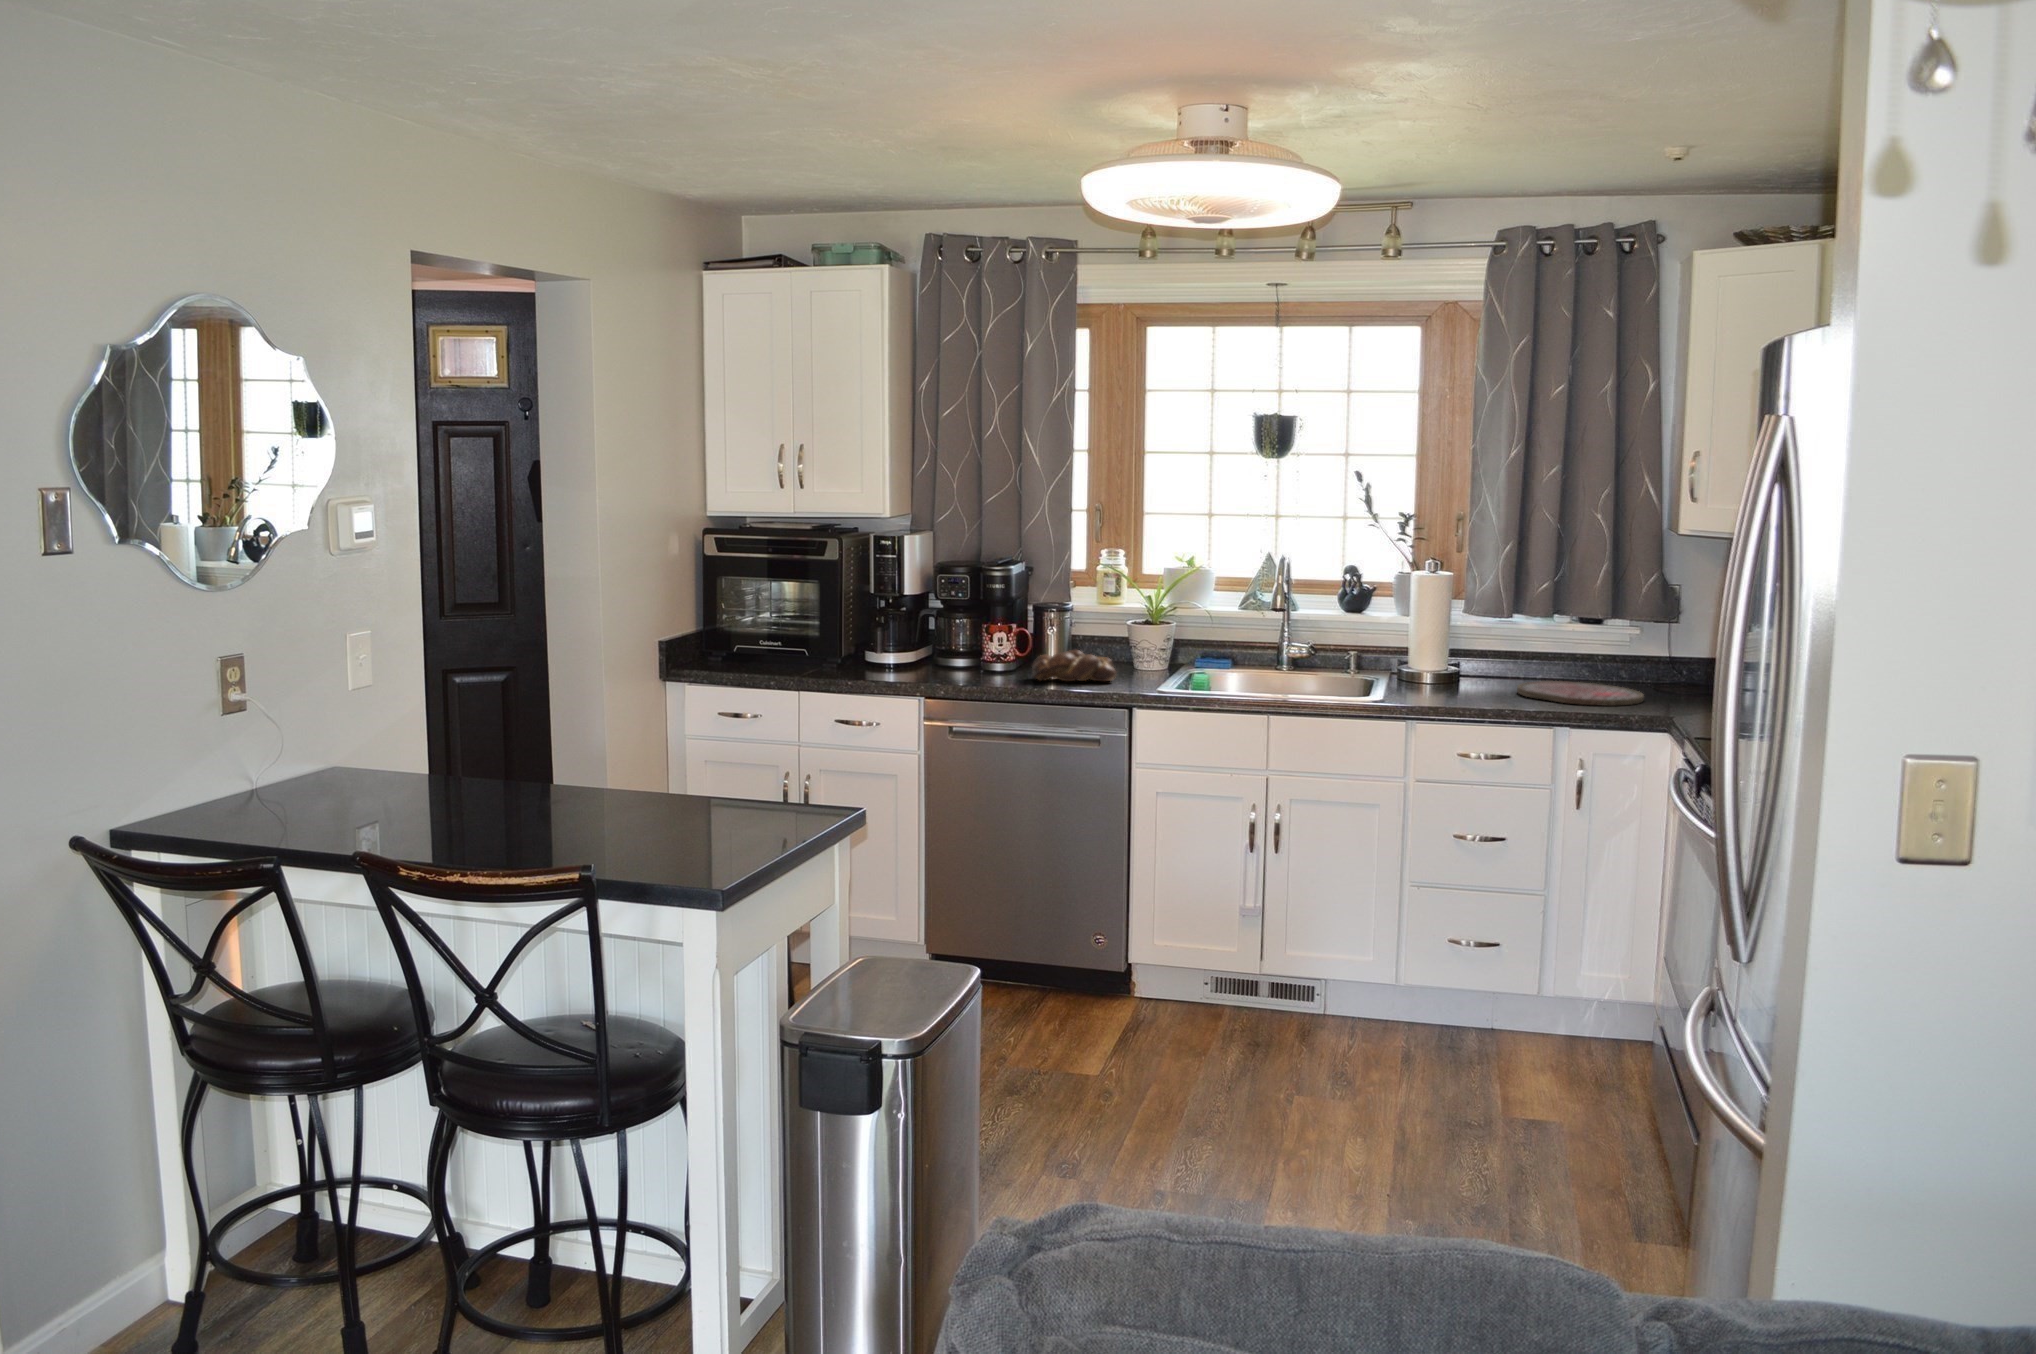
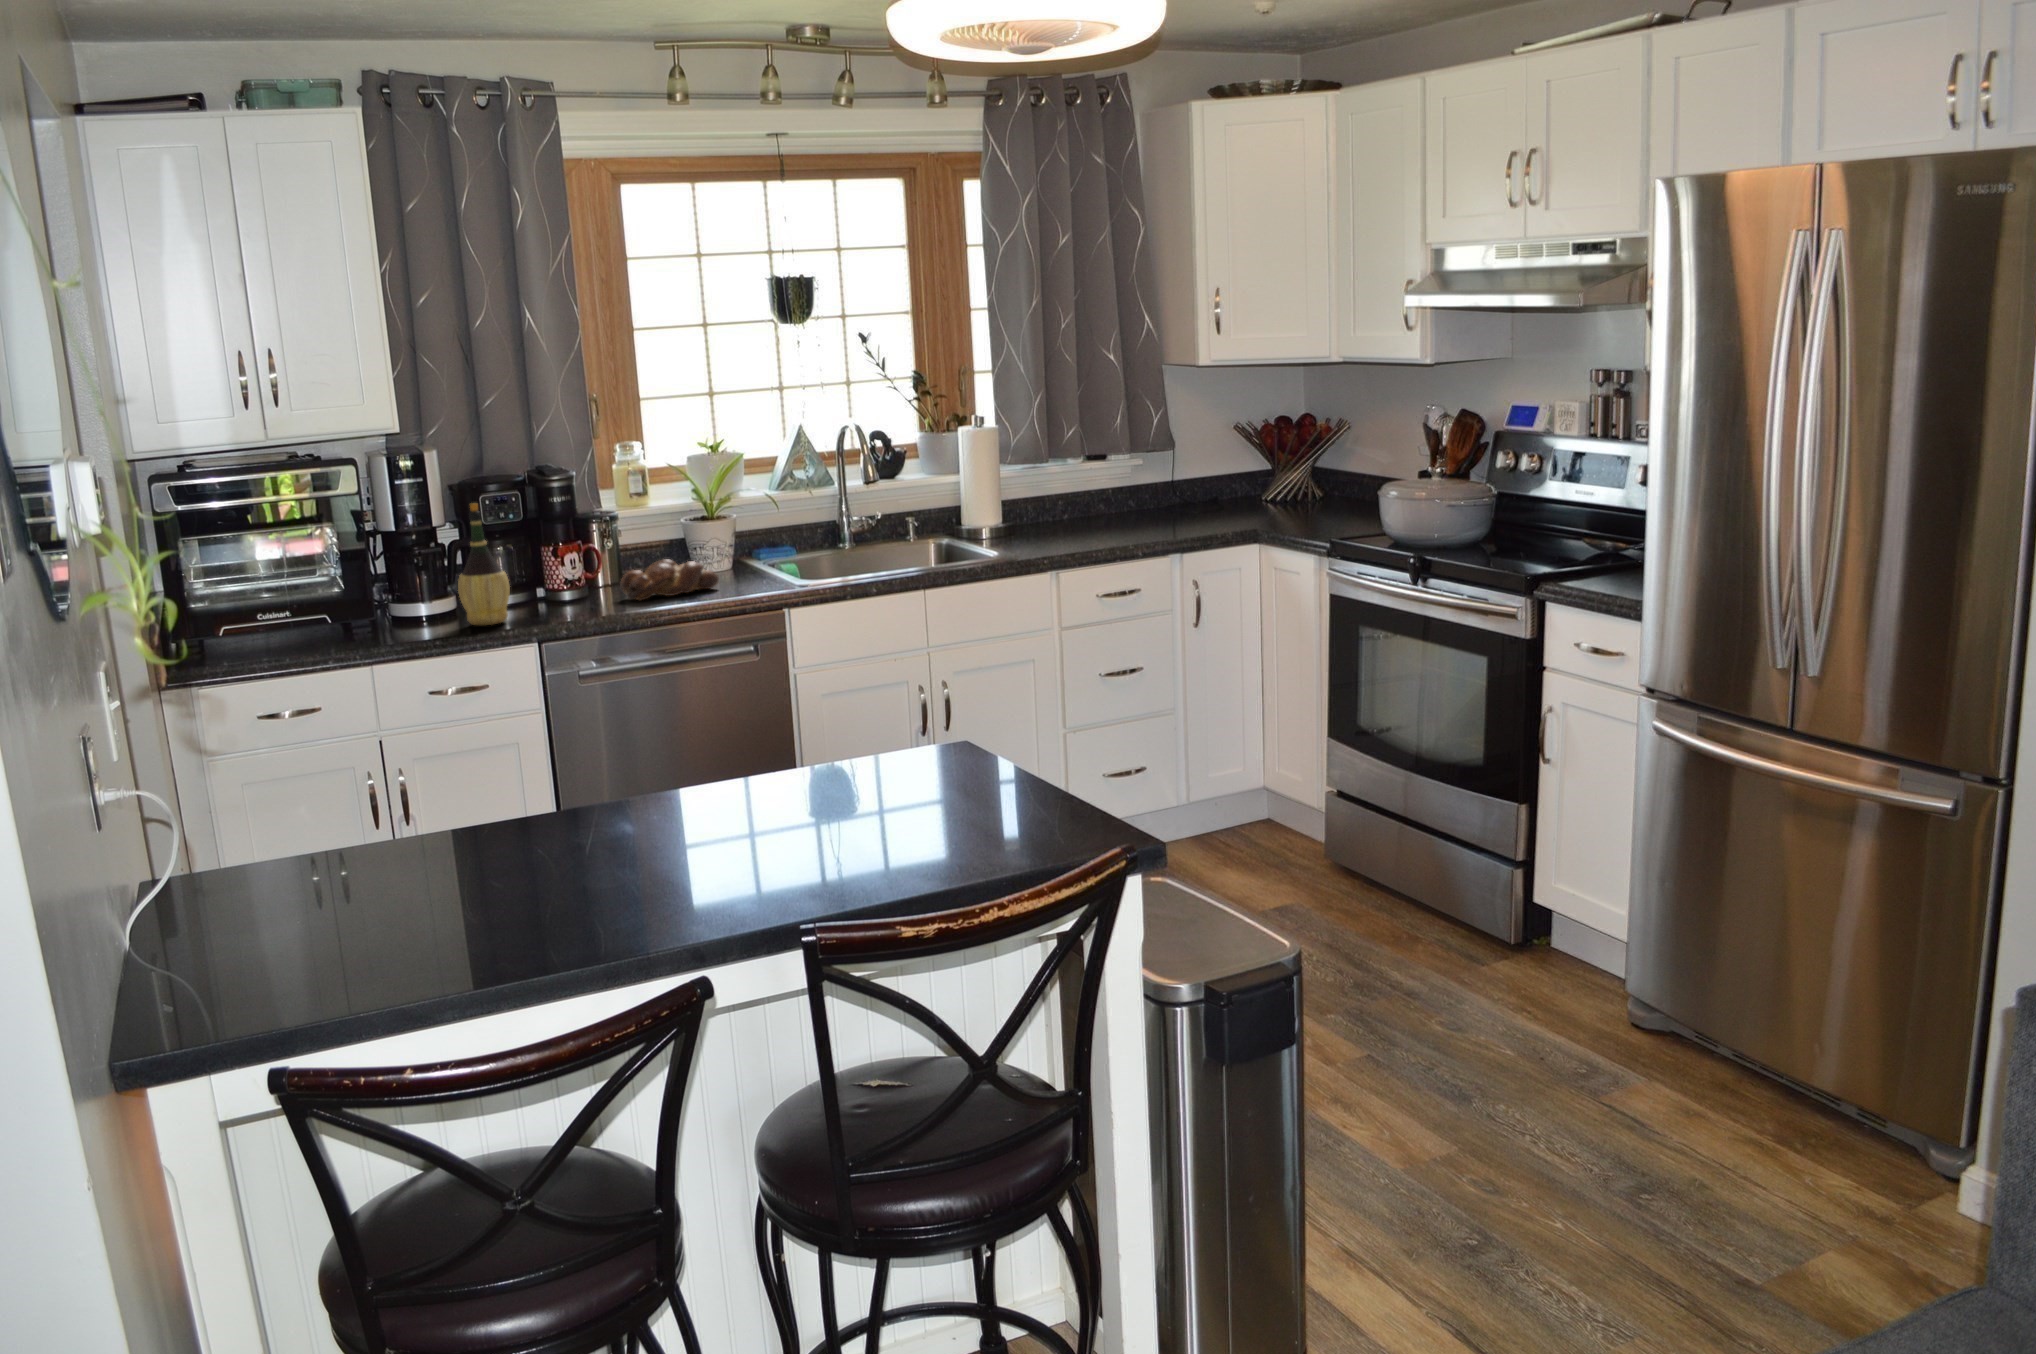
wine bottle: none [891,578,931,678] -> present [458,503,510,625]
cutting board: present [1517,681,1644,706] -> none [1067,514,1179,534]

